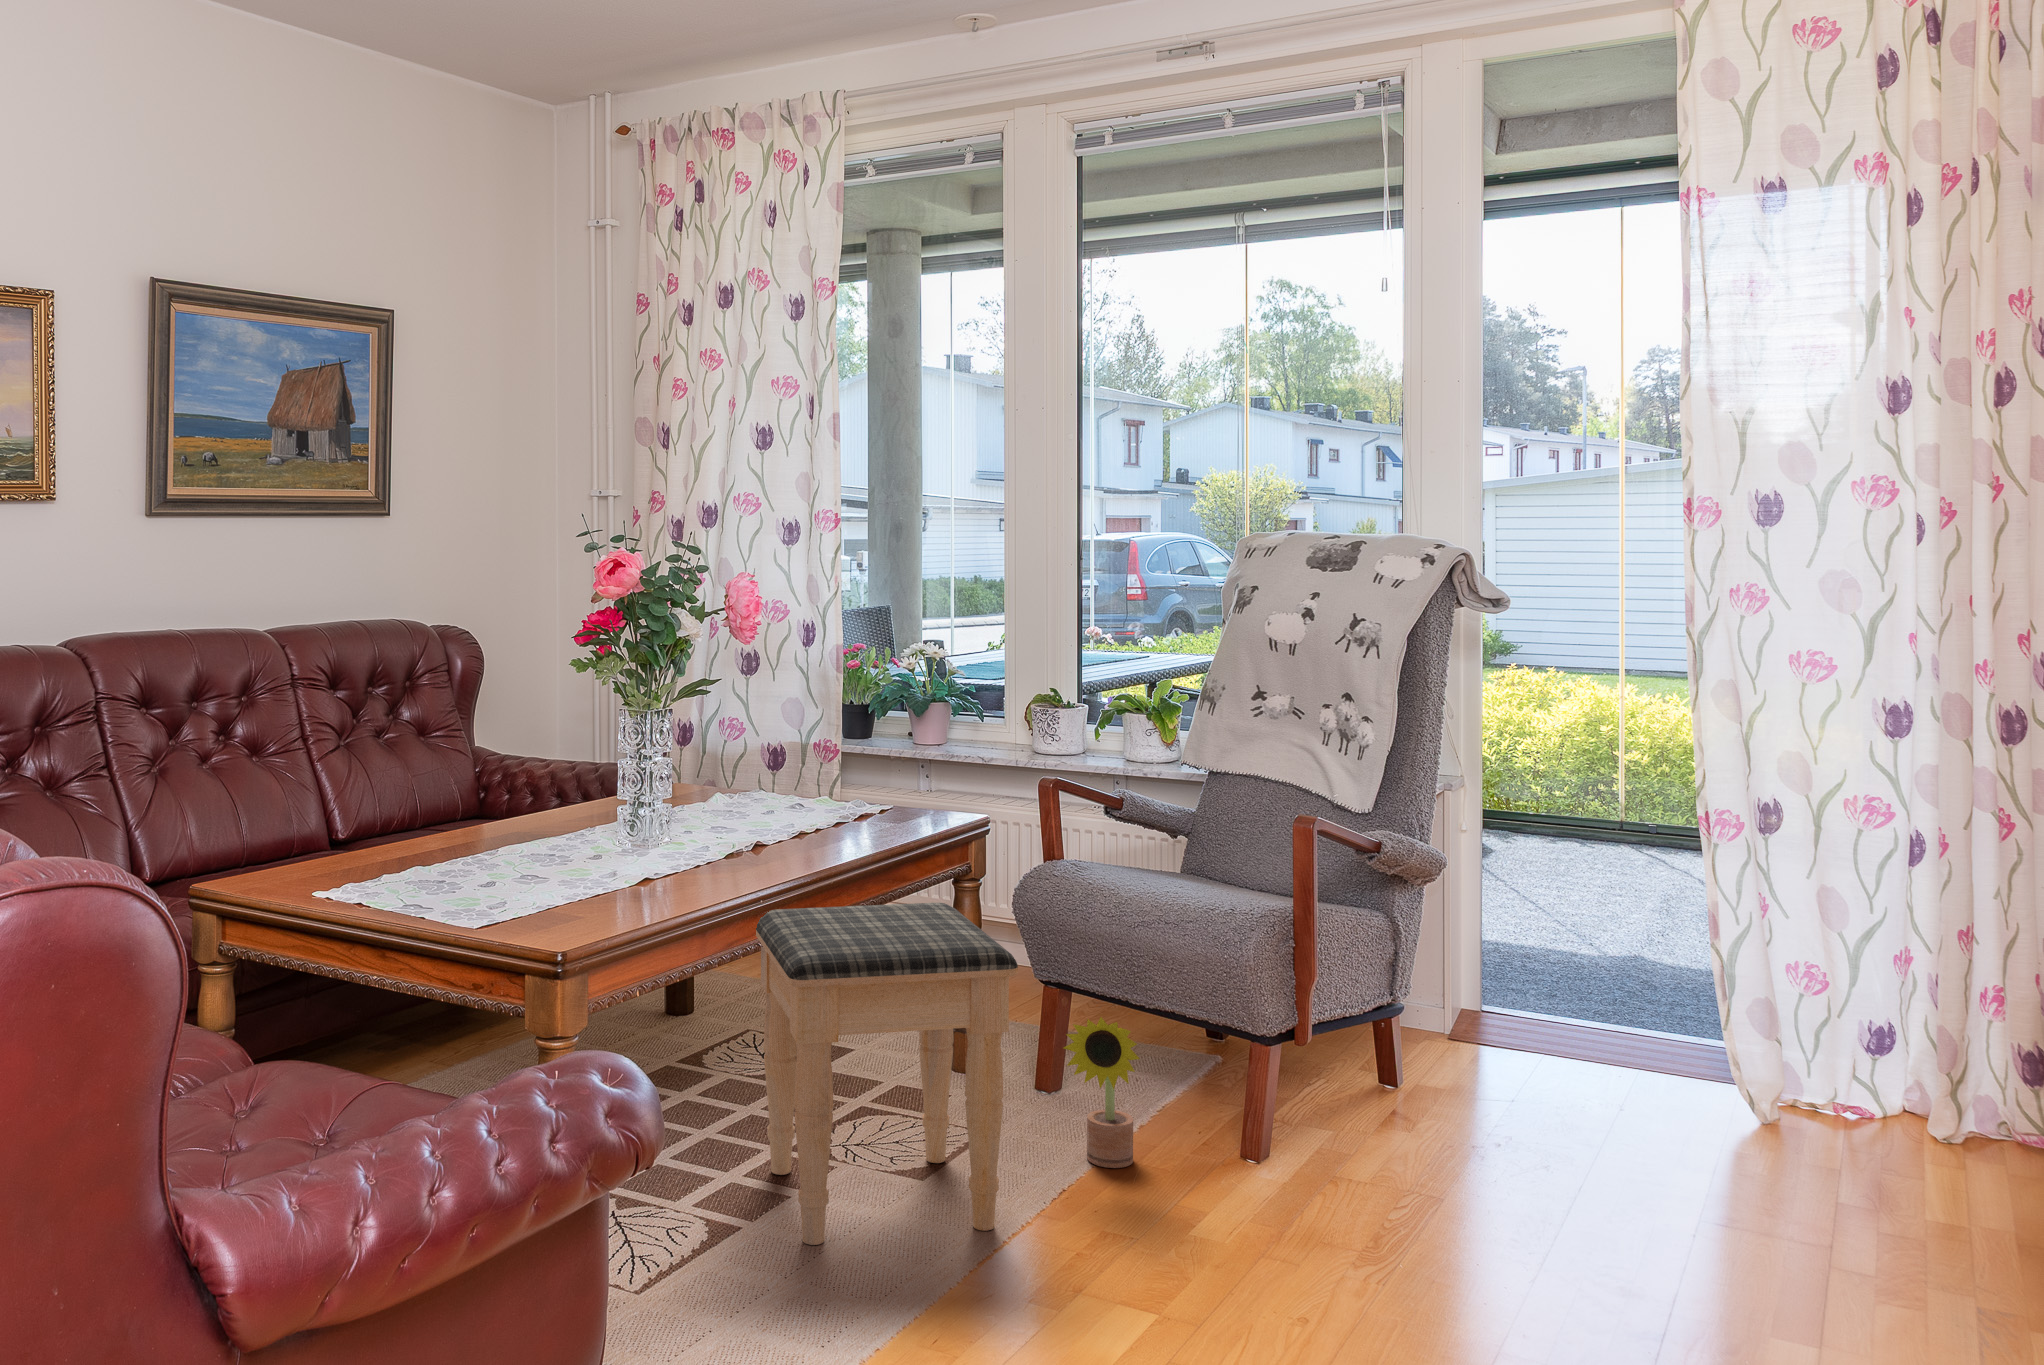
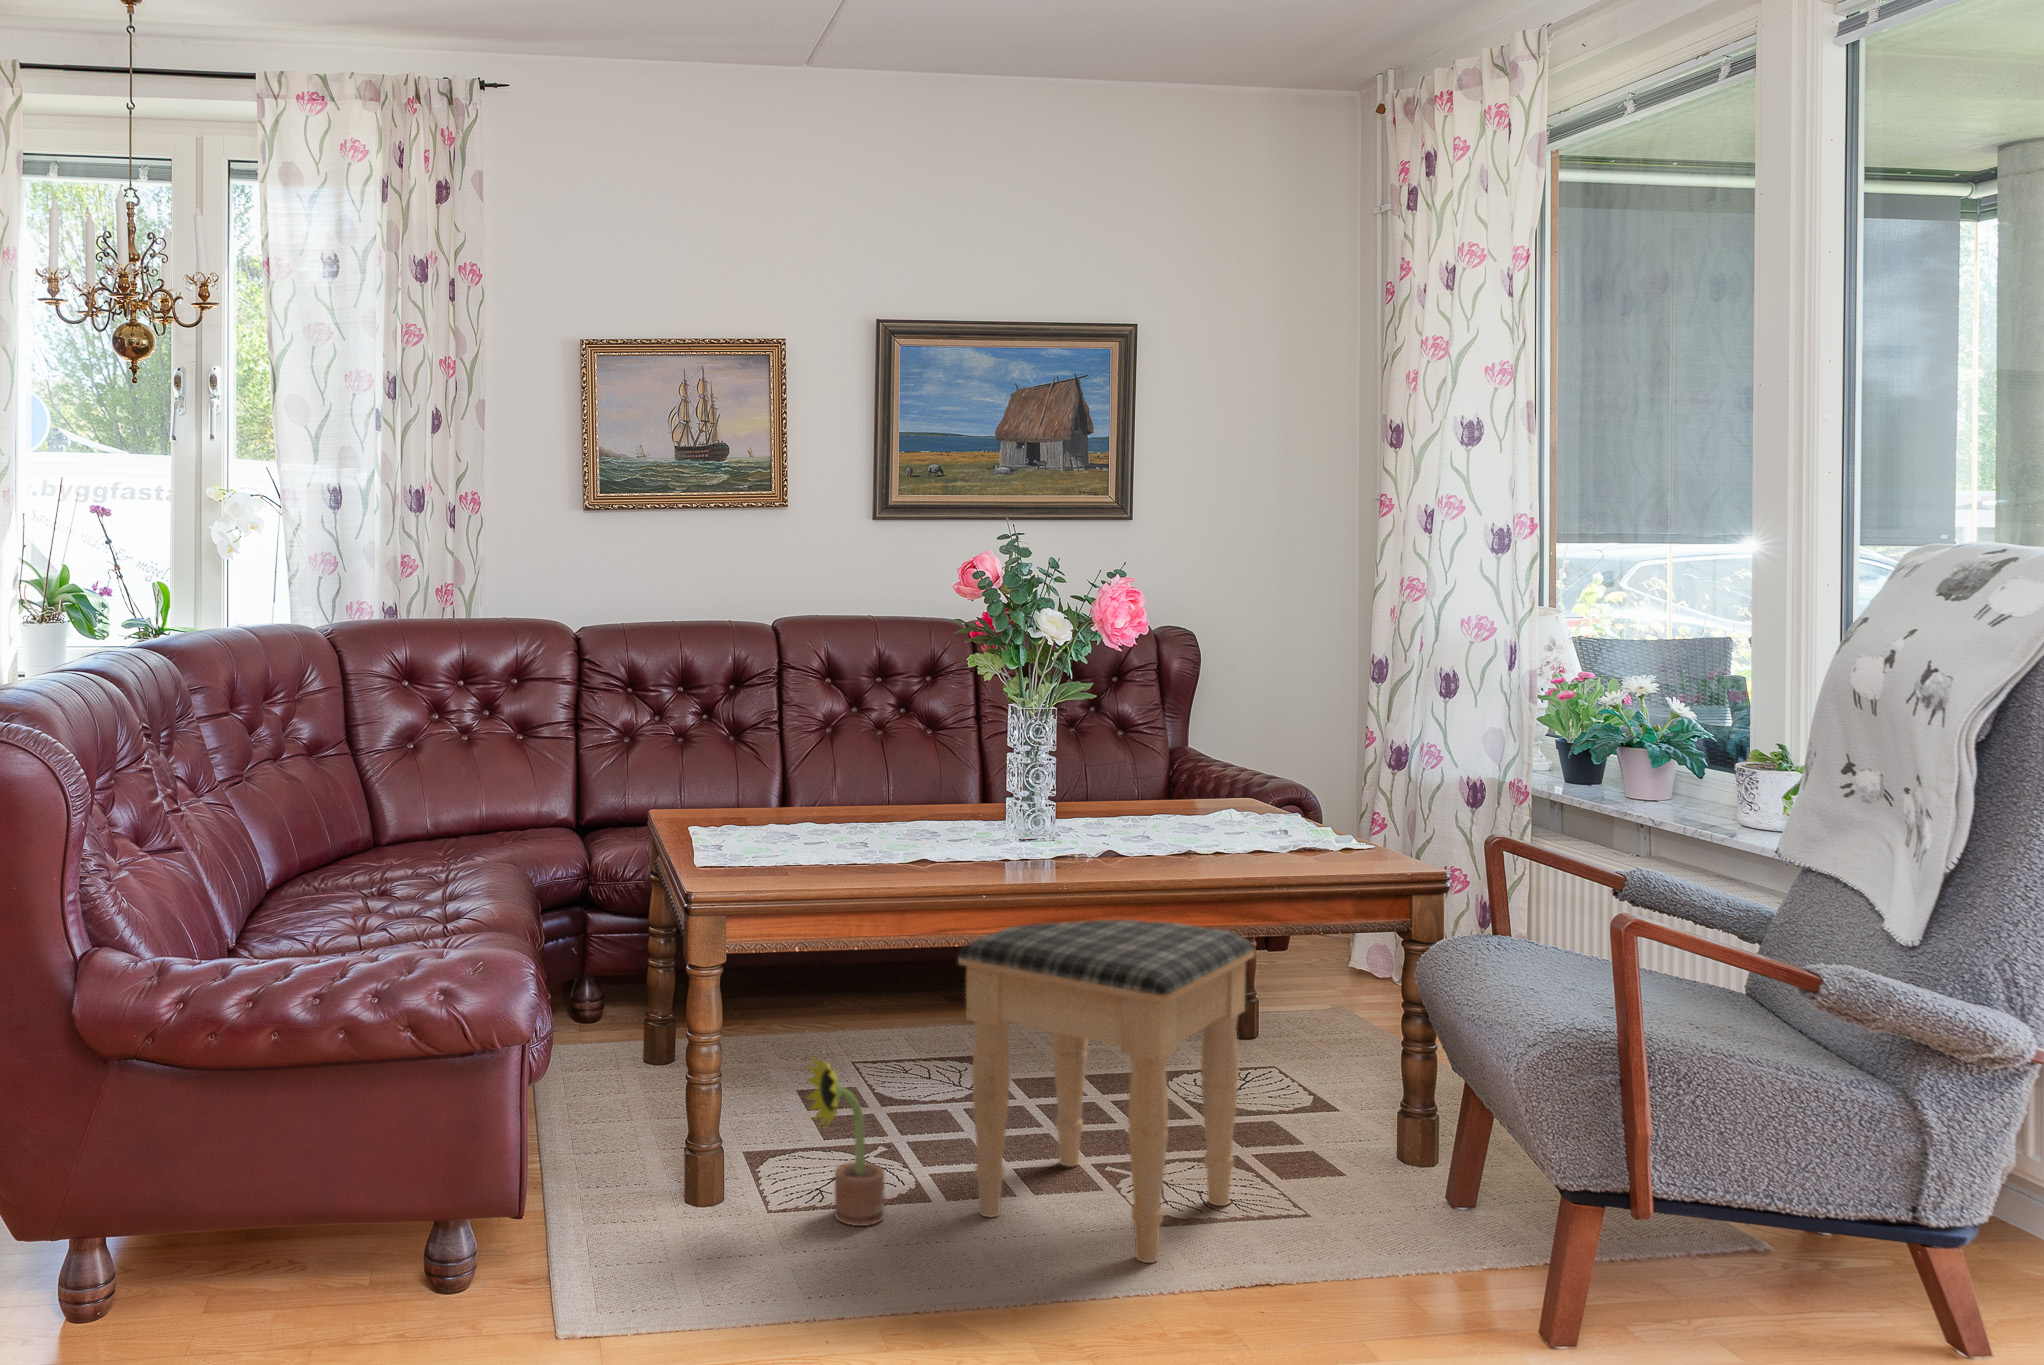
decorative plant: present [1064,1017,1140,1168] -> present [806,1058,884,1226]

